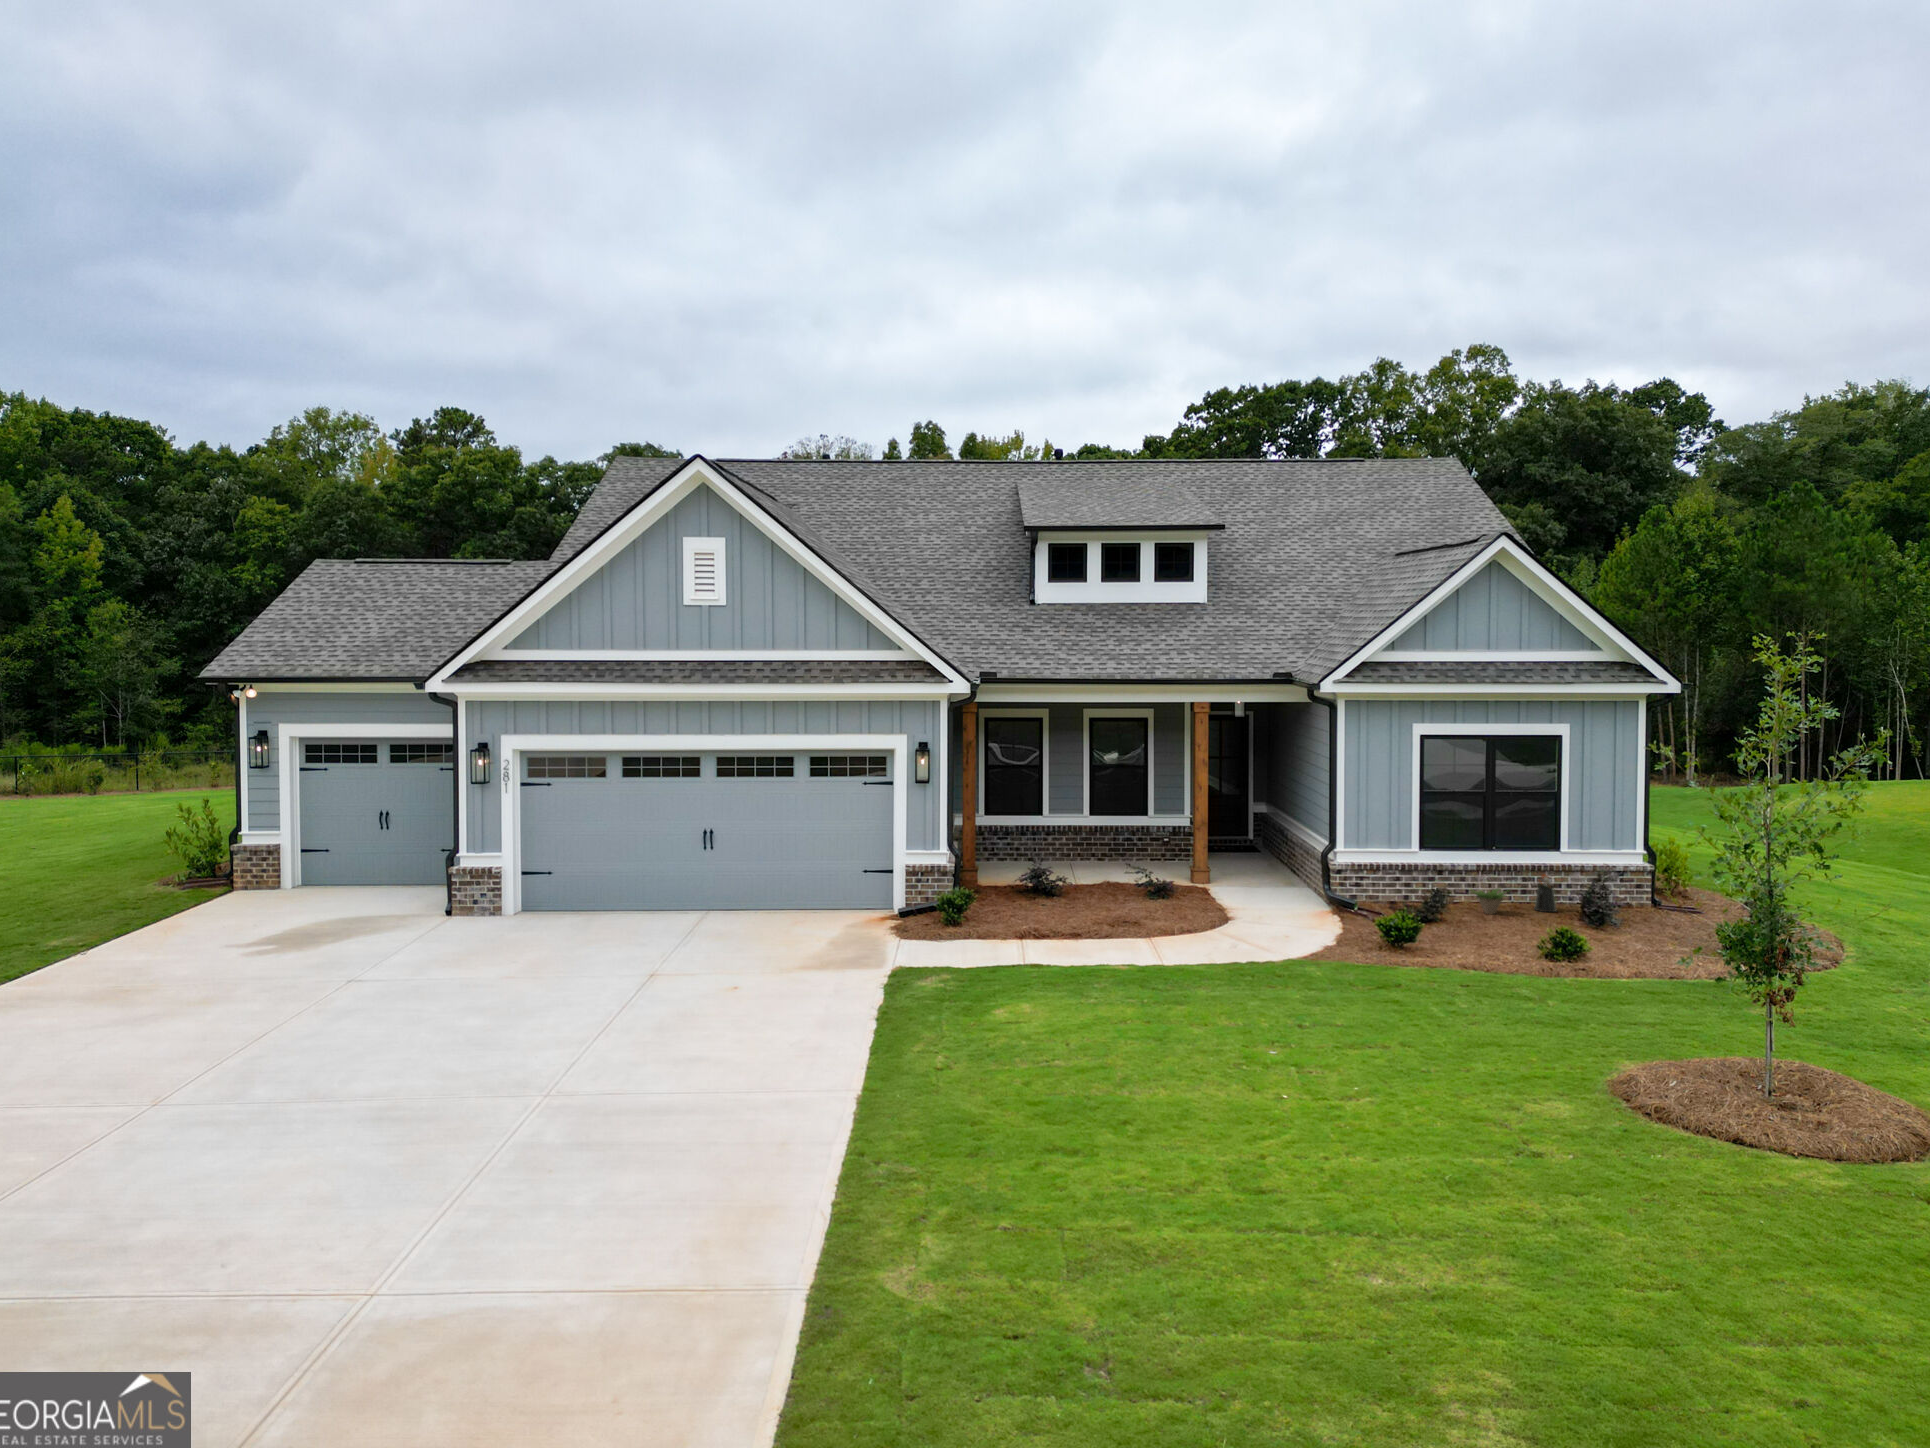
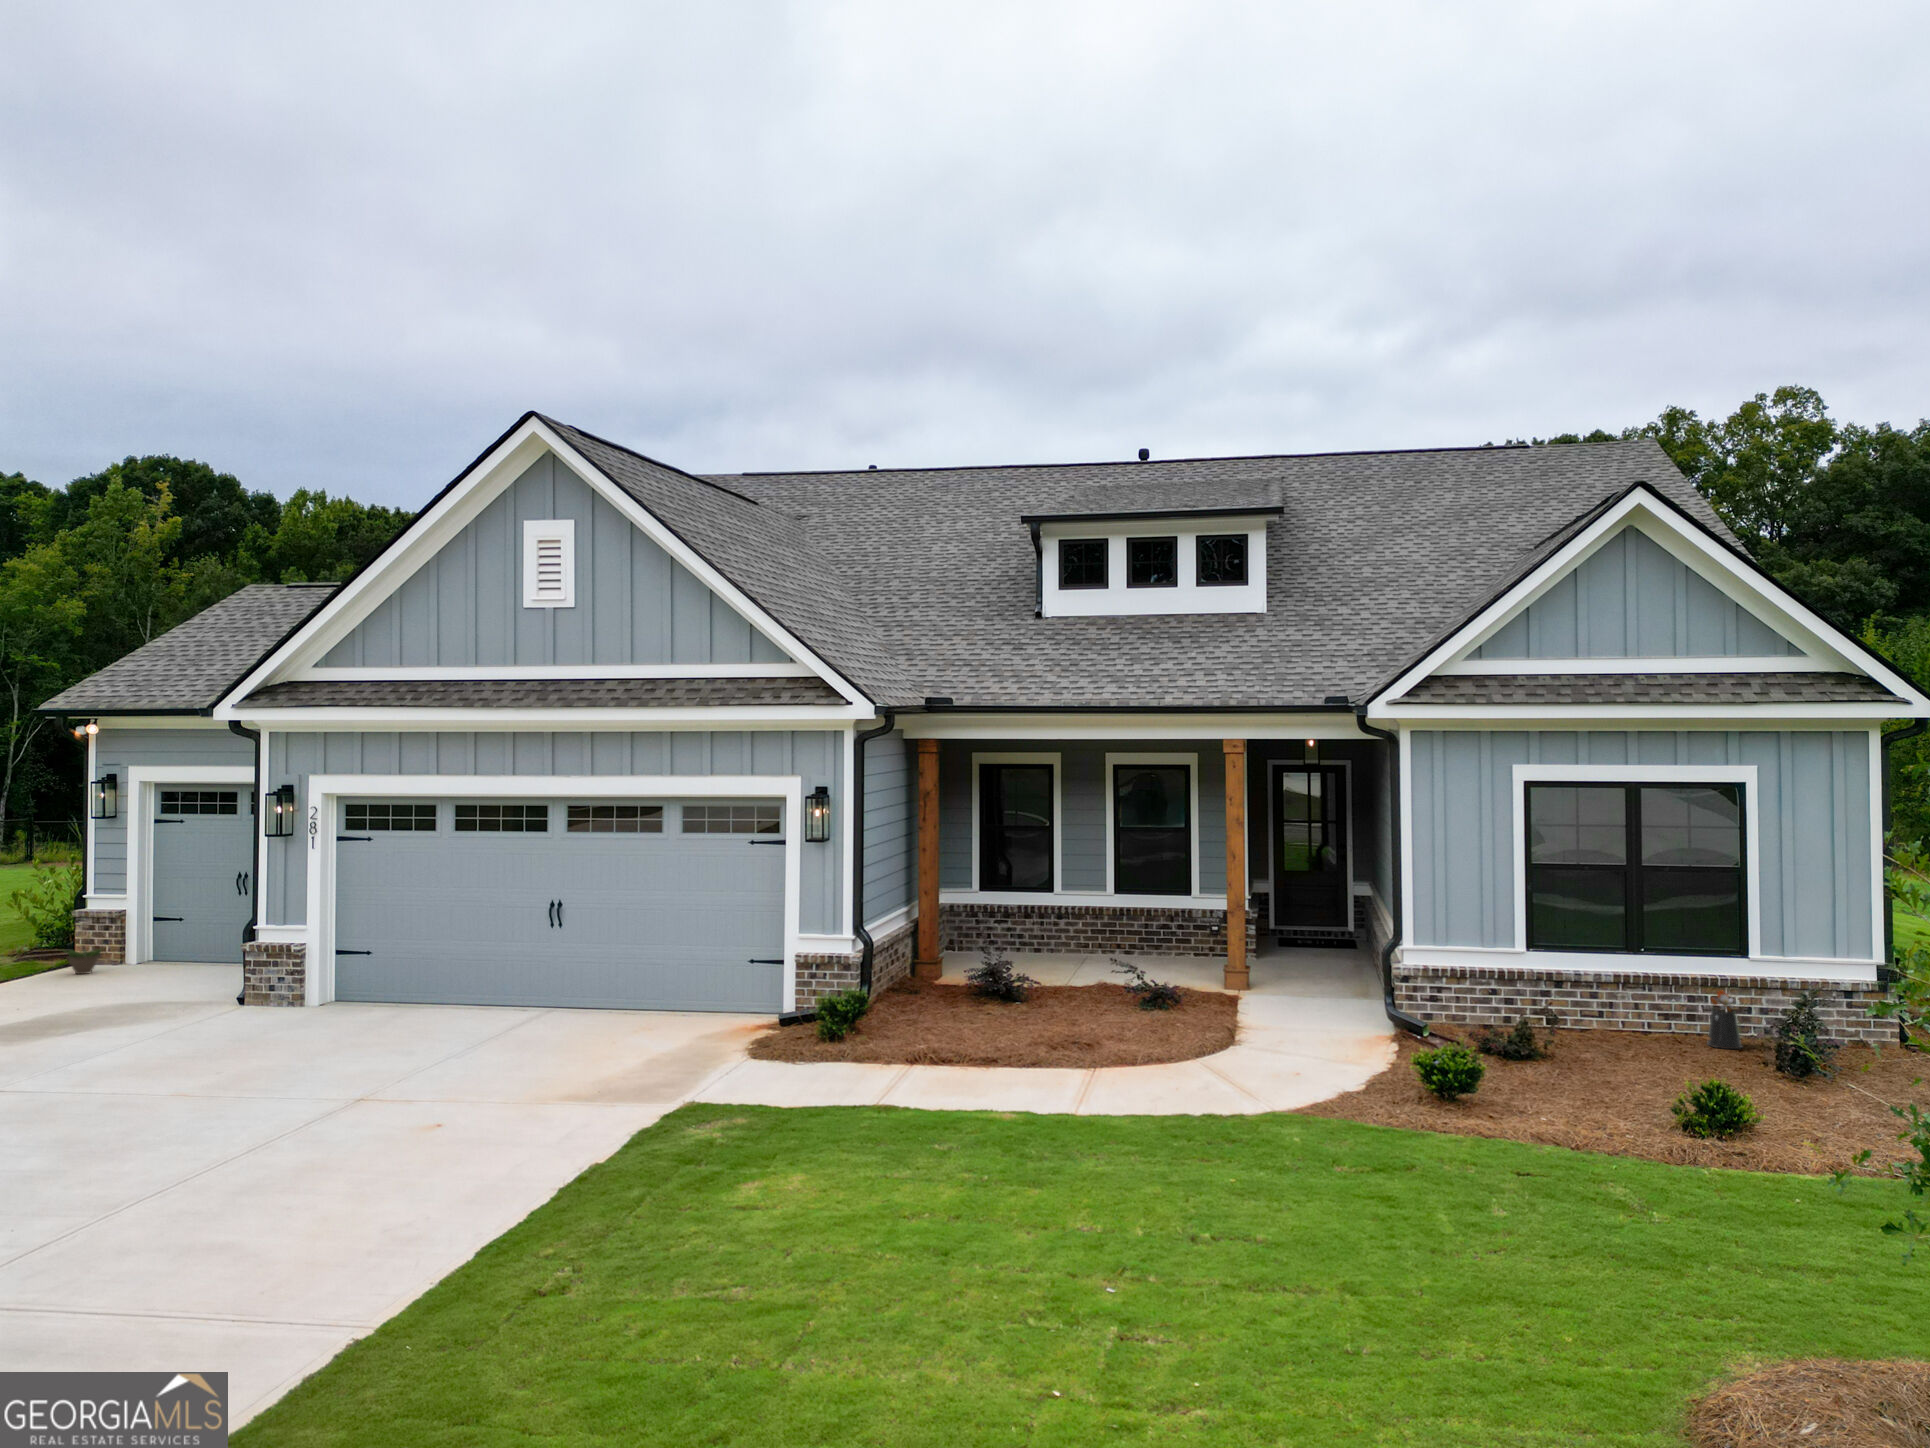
decorative plant: present [1473,889,1505,914] -> present [64,948,104,974]

